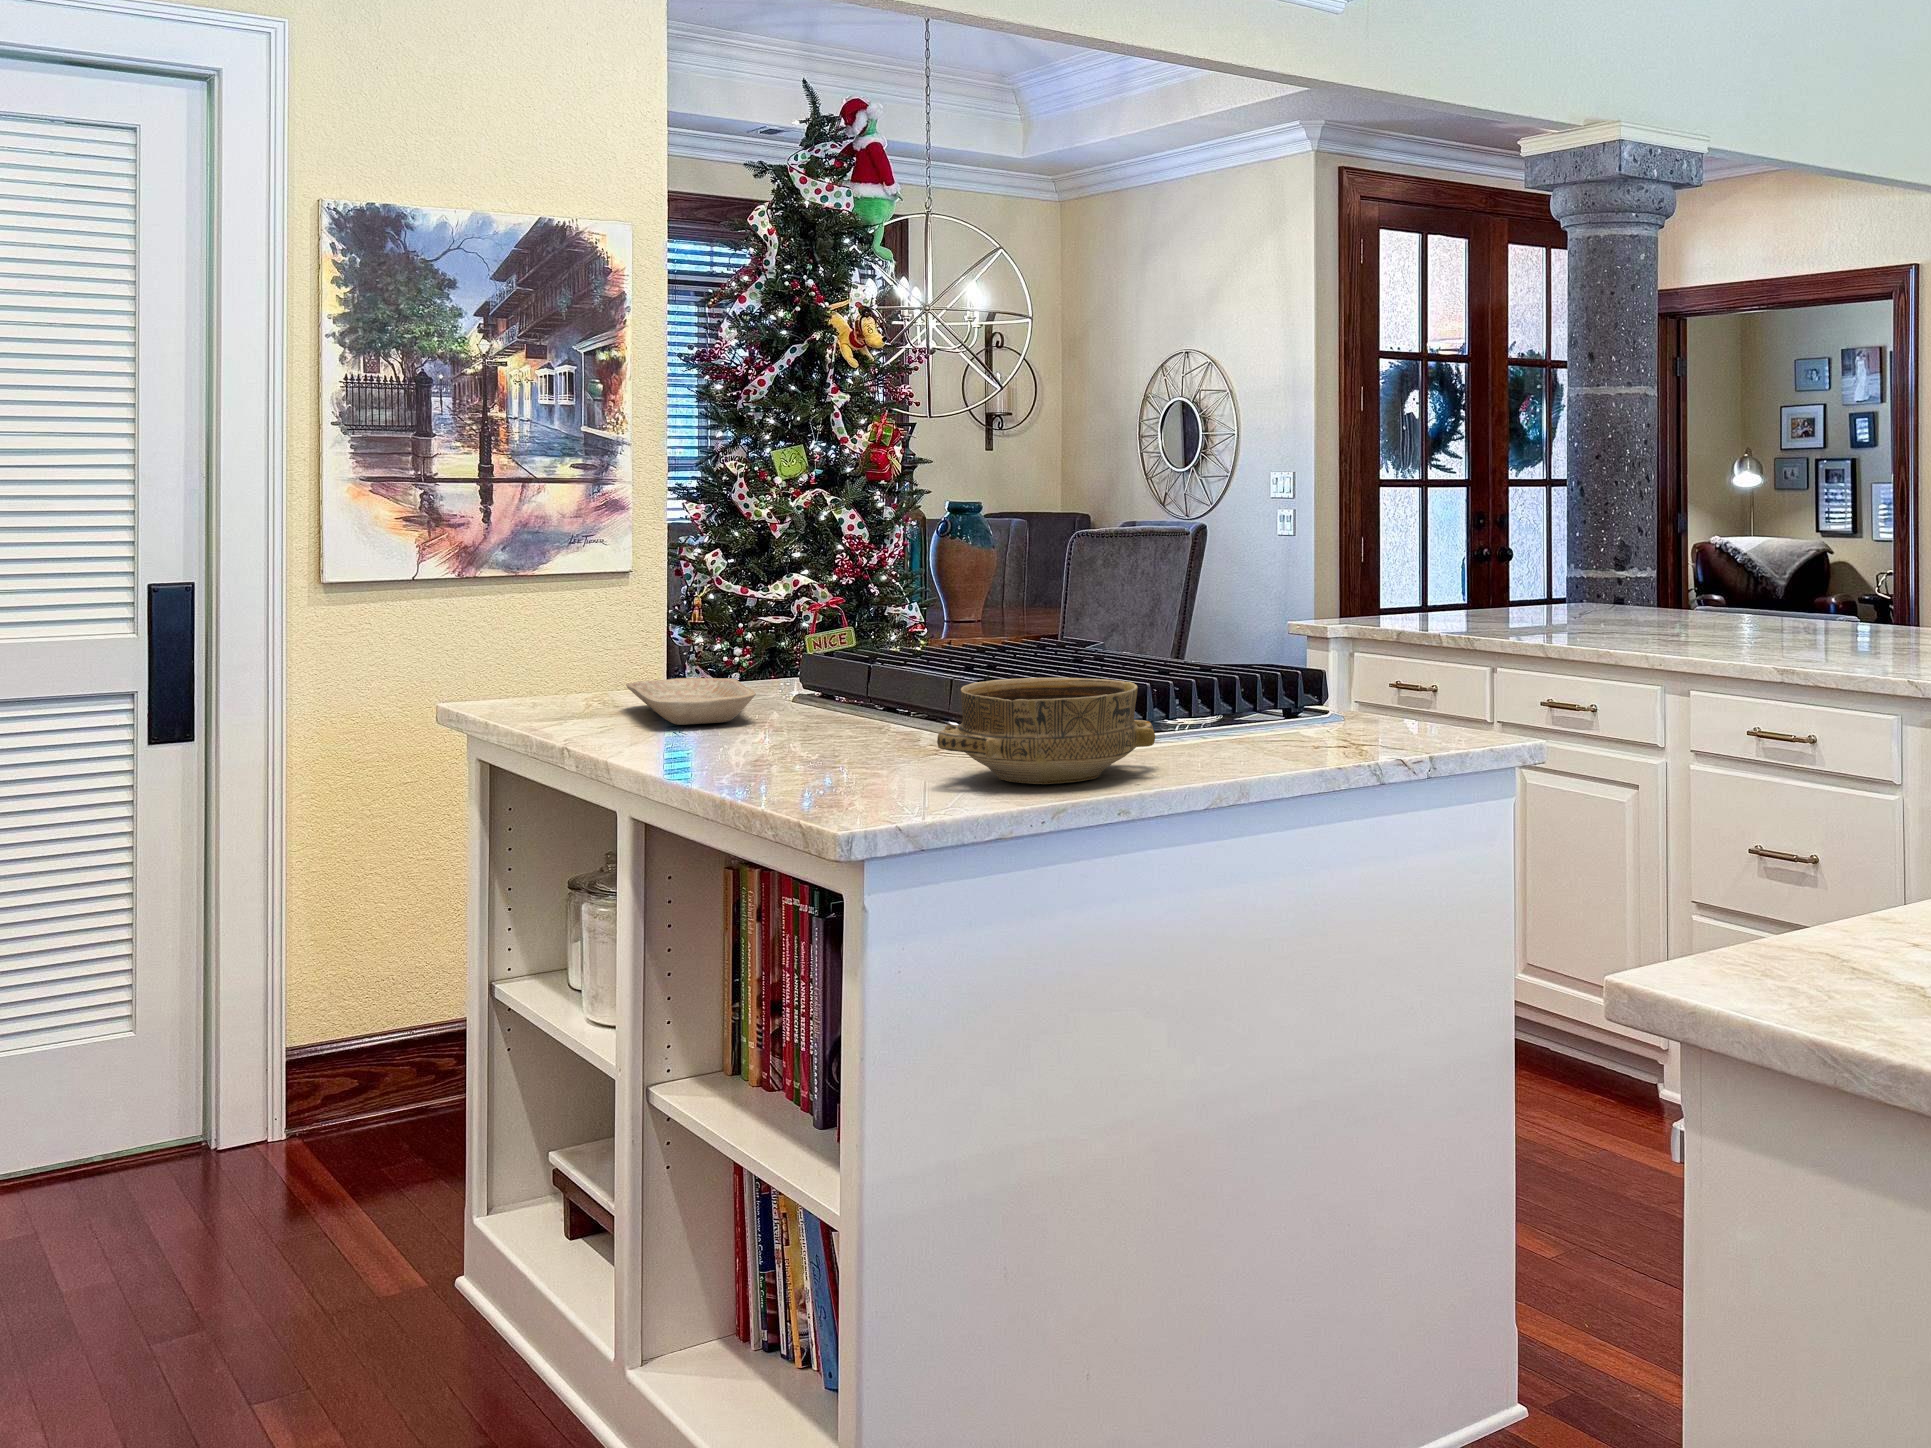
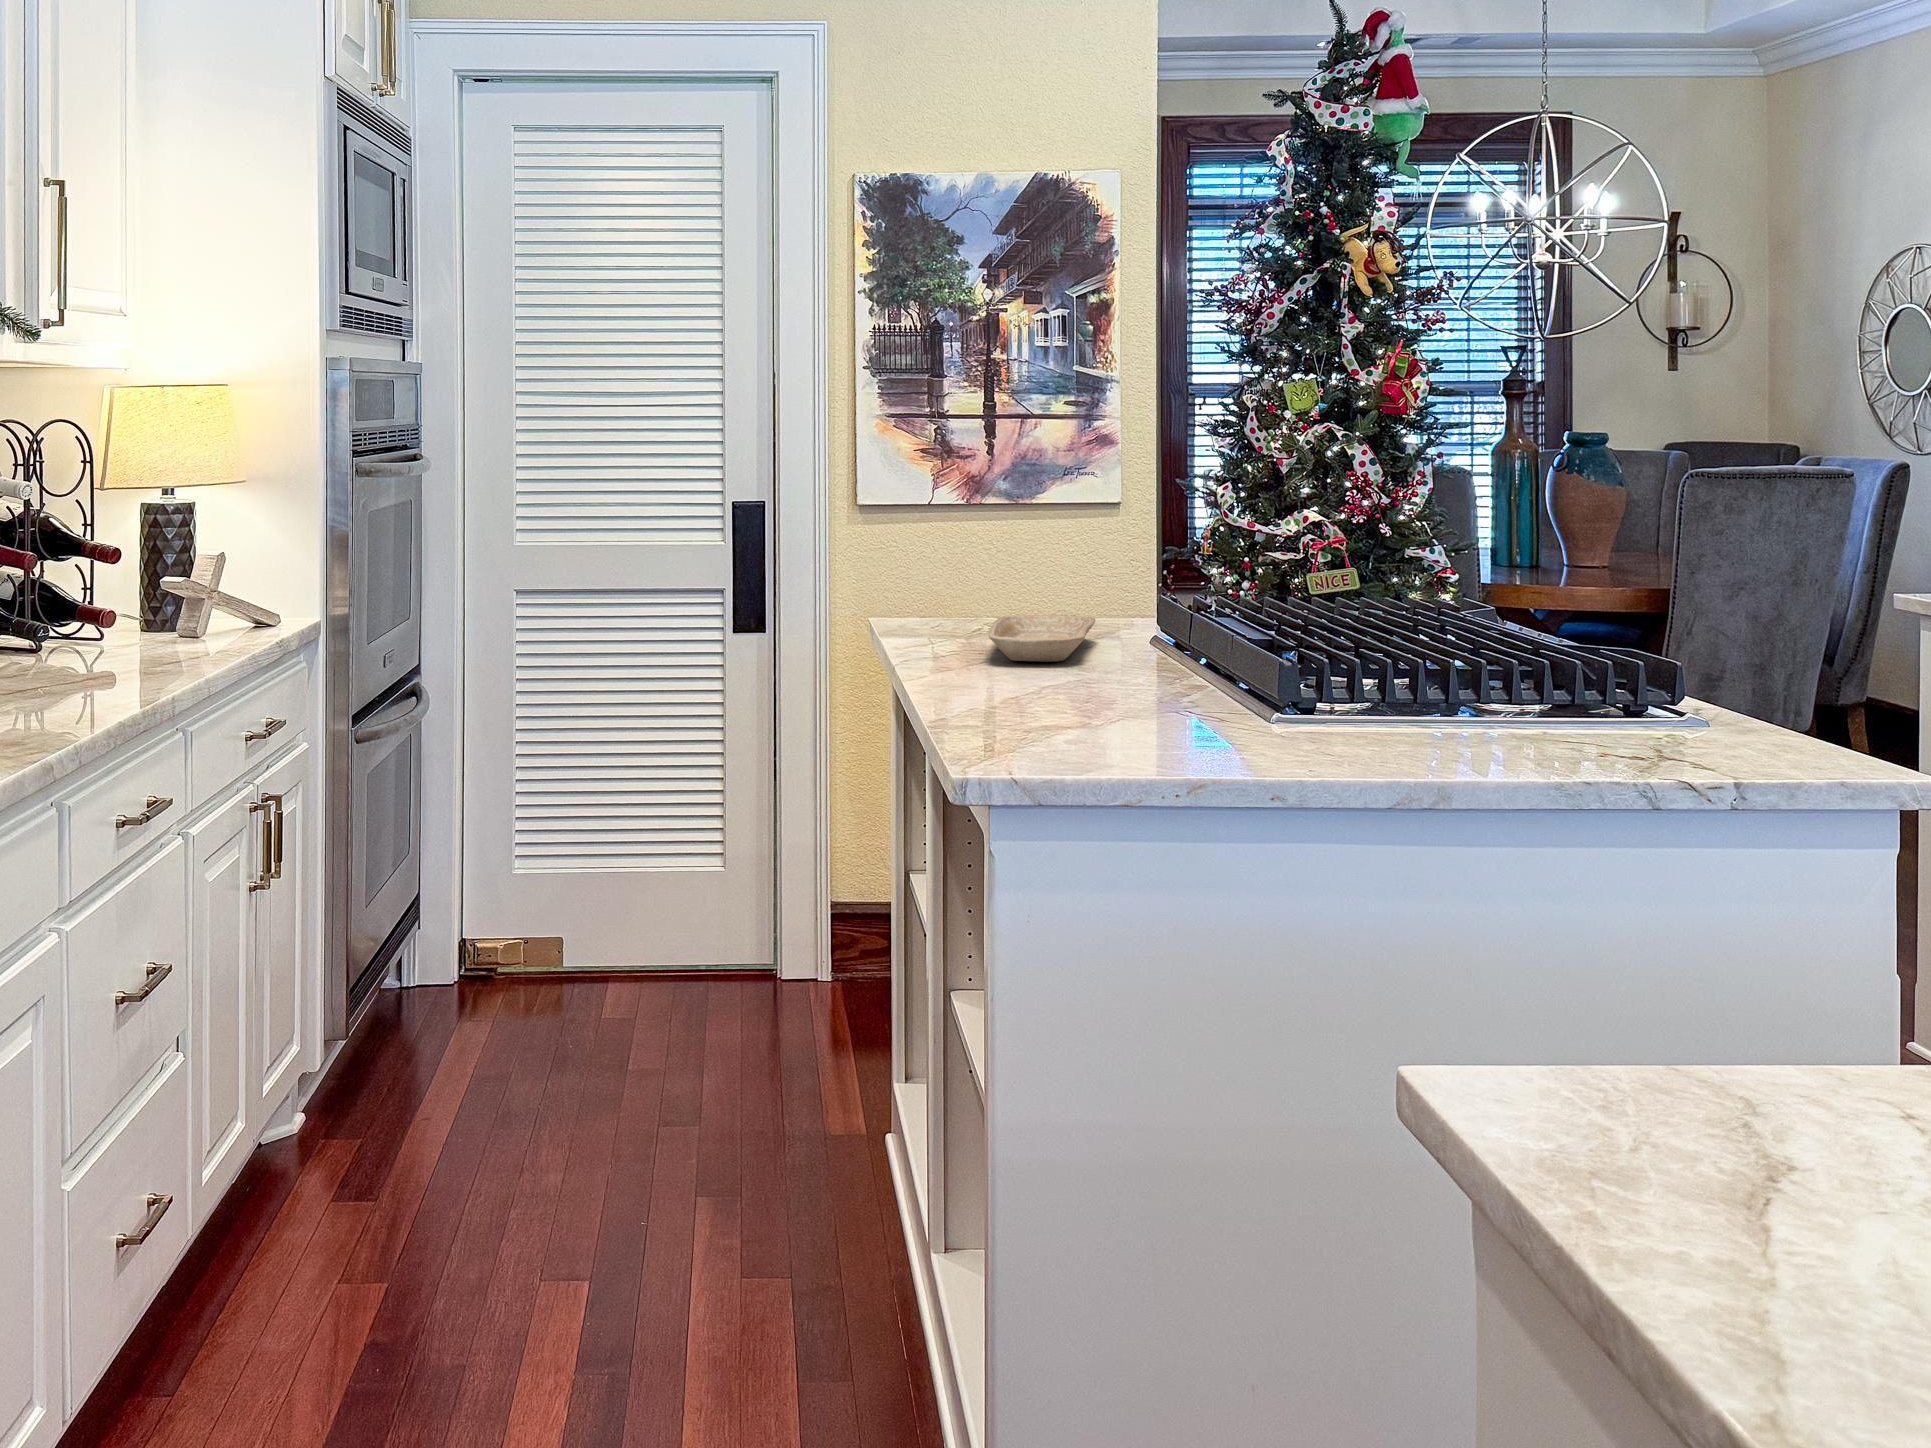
ceramic bowl: present [937,678,1155,784] -> none [1126,646,1369,762]

